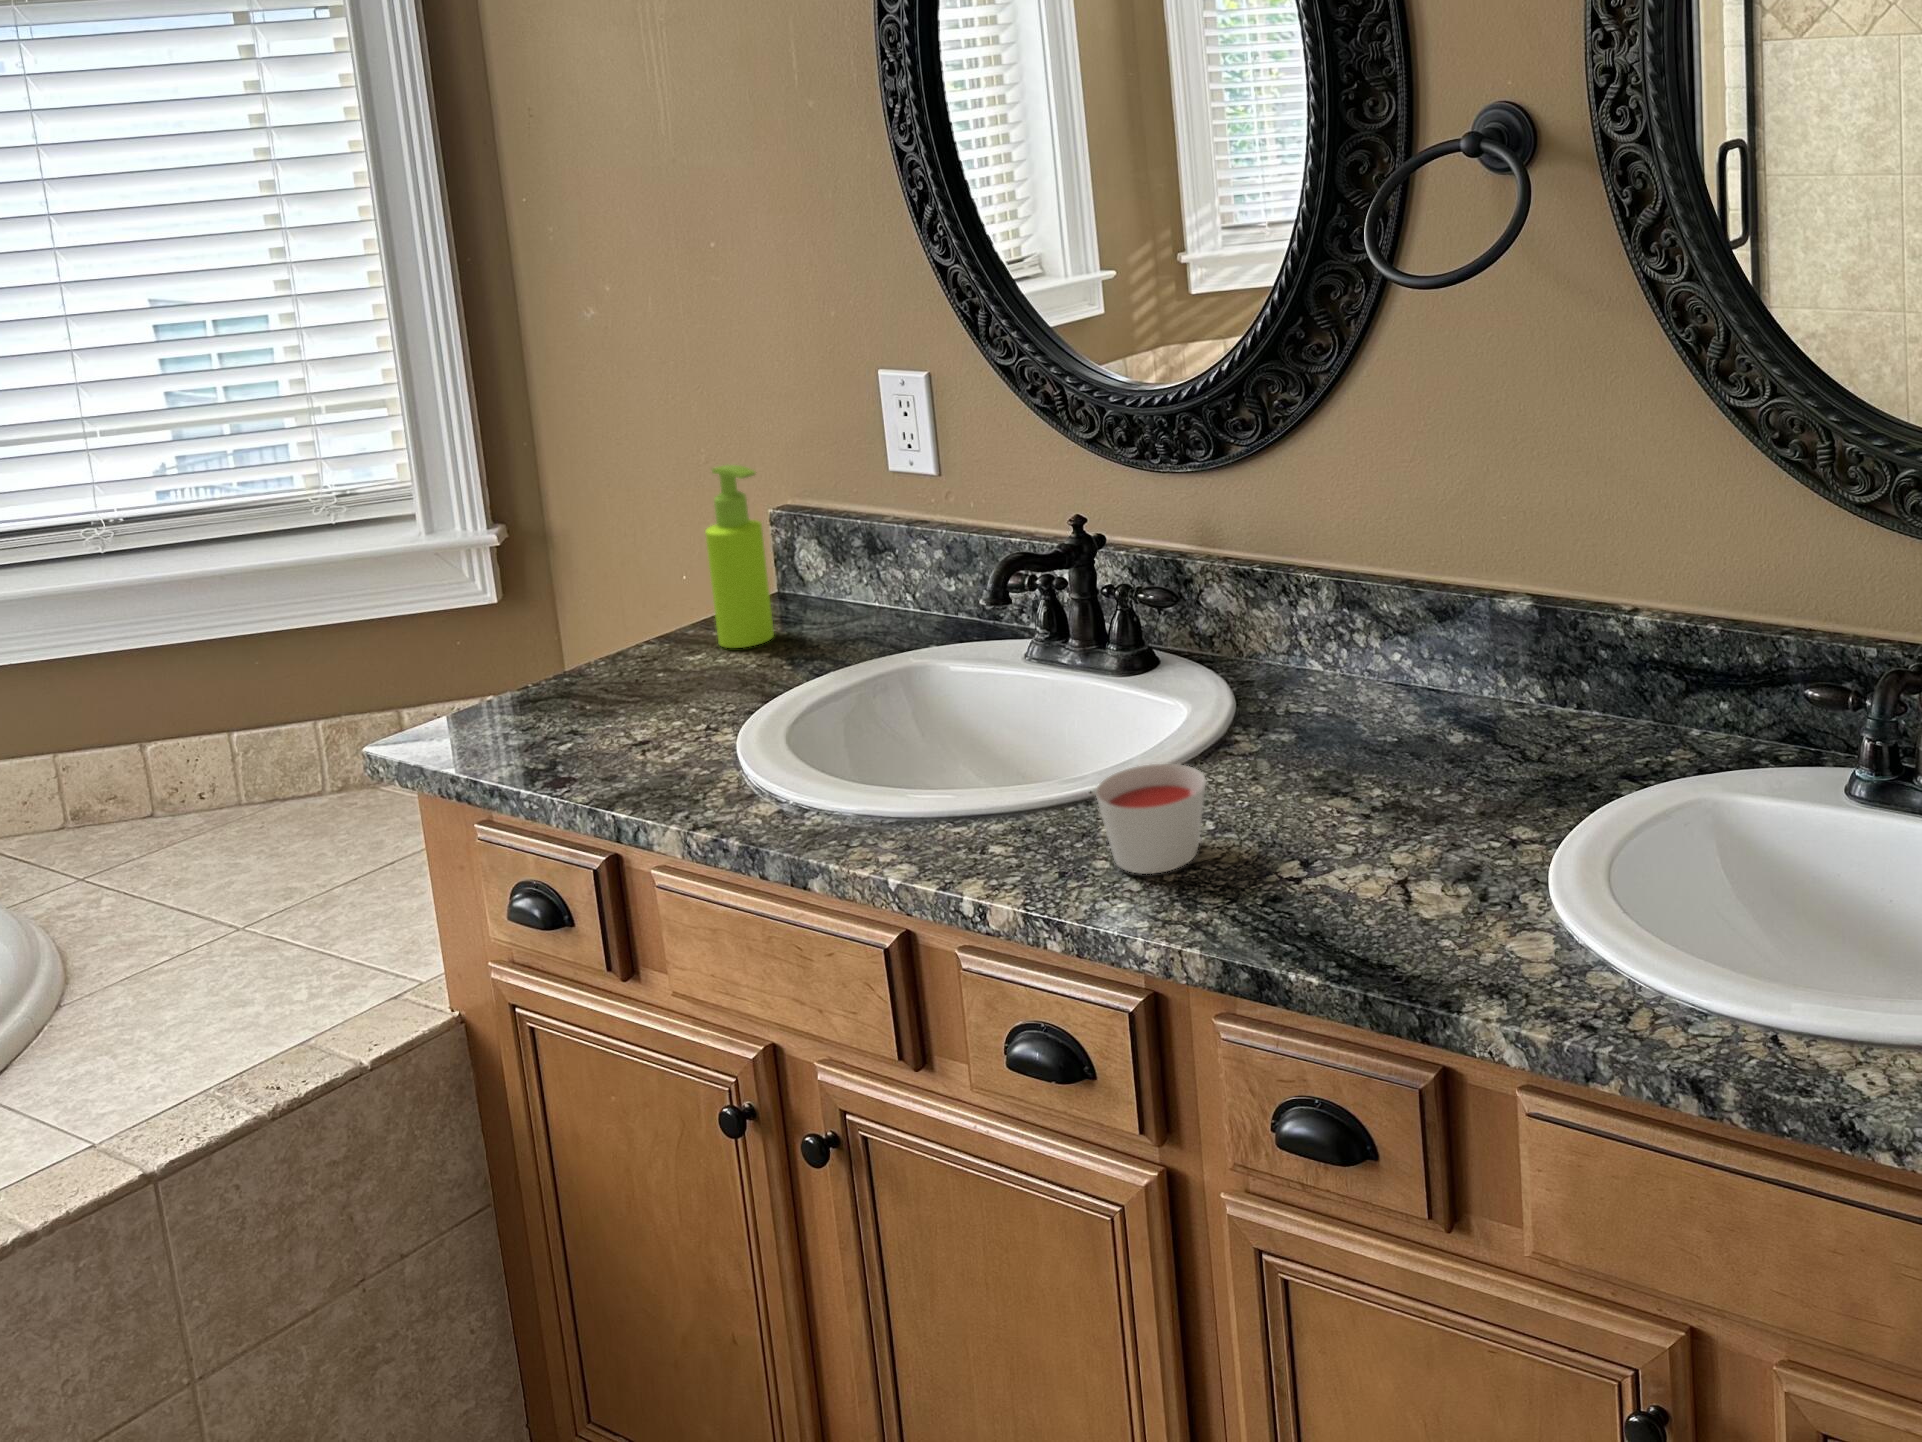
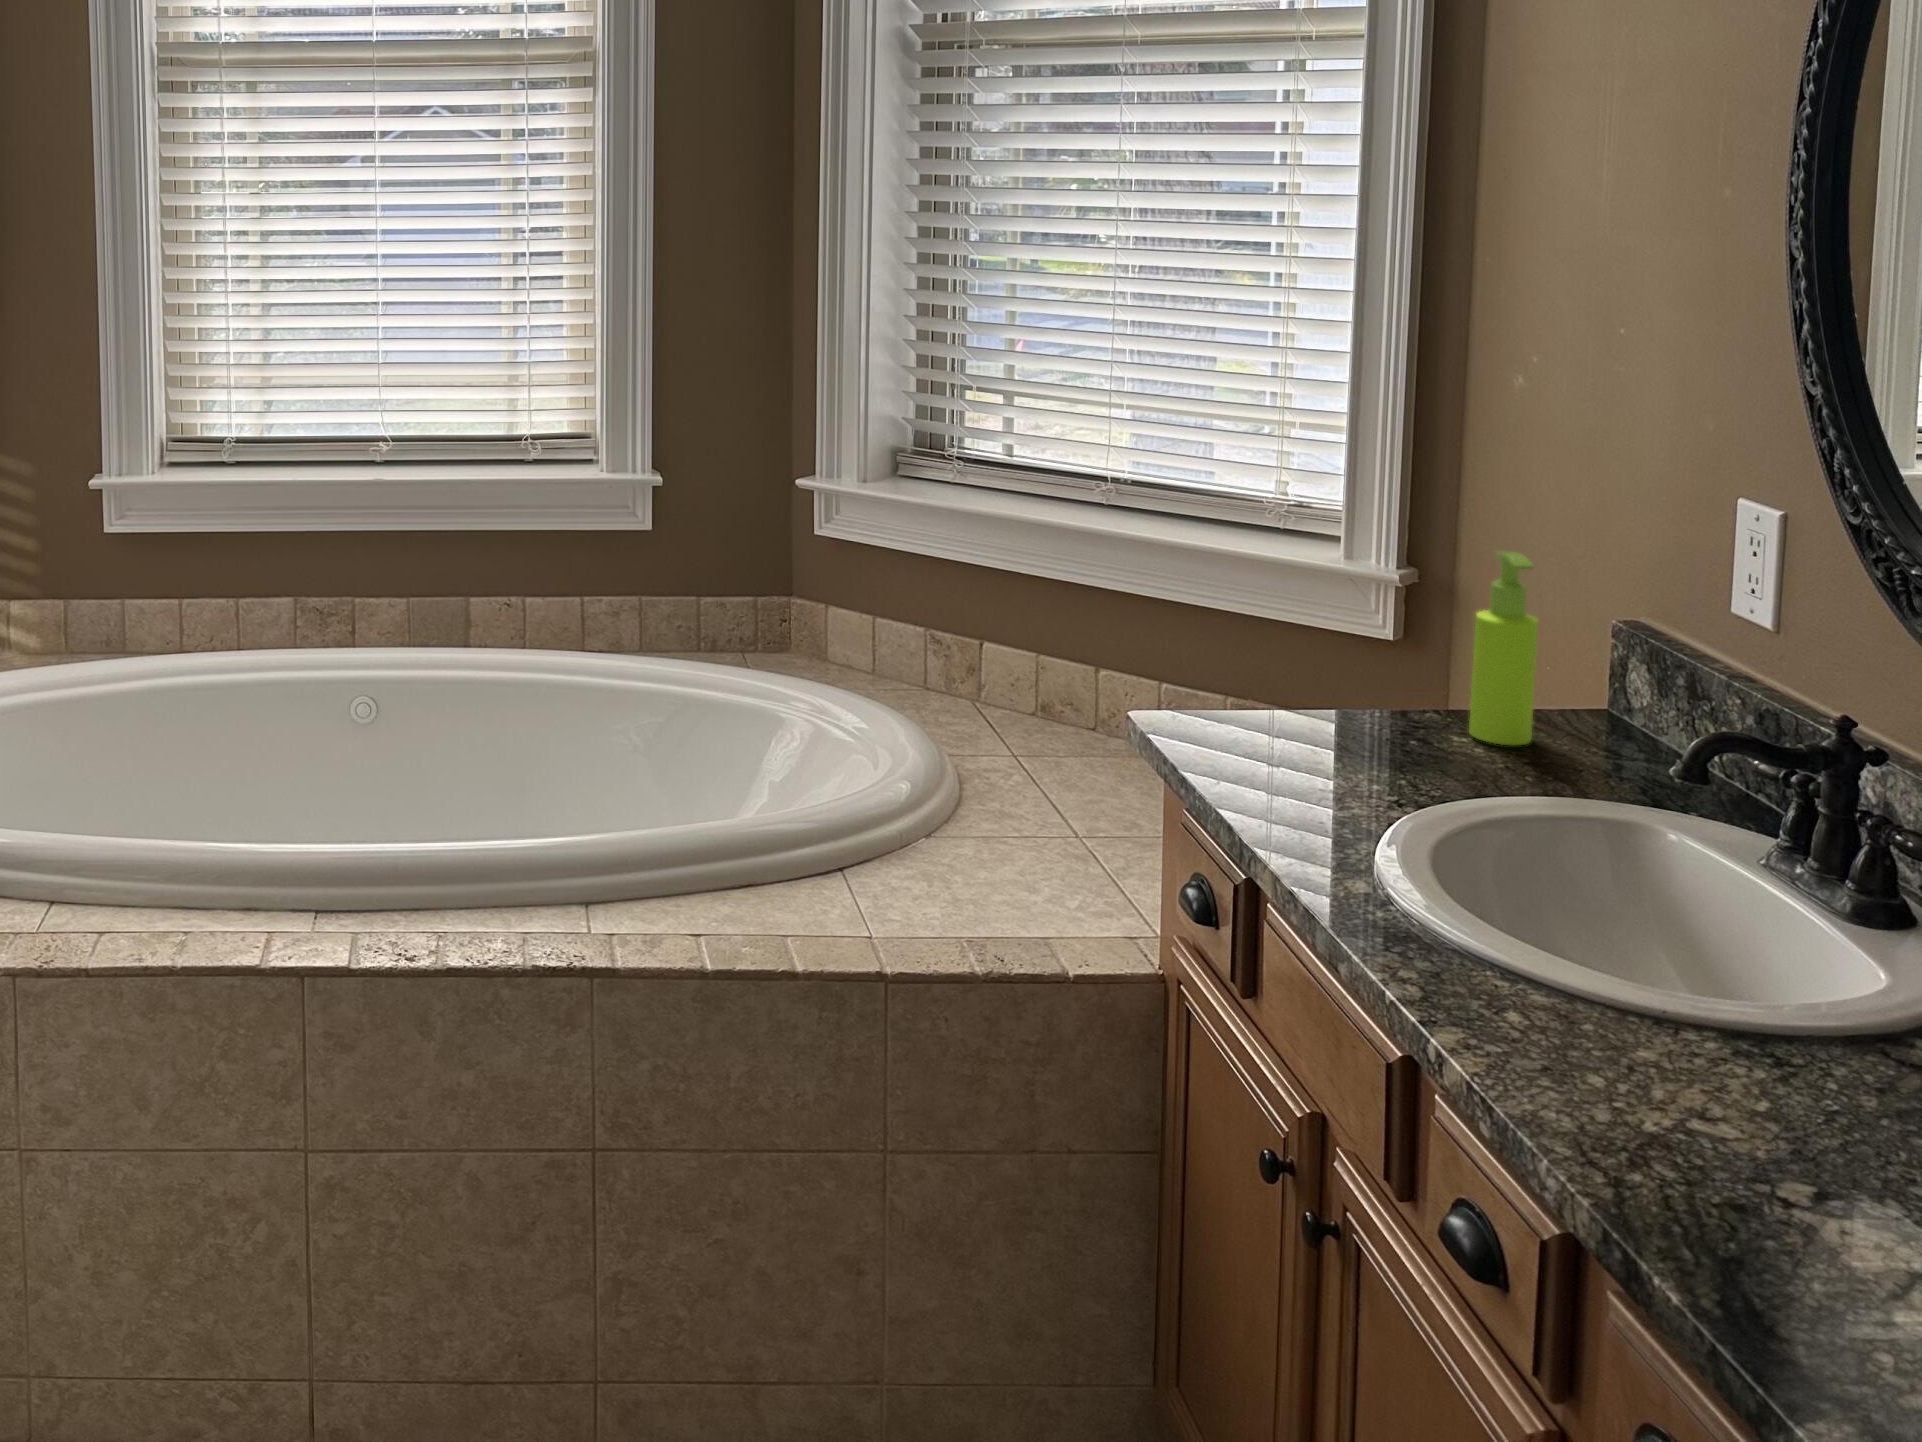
candle: present [1096,764,1206,874] -> none [1591,988,1744,1126]

